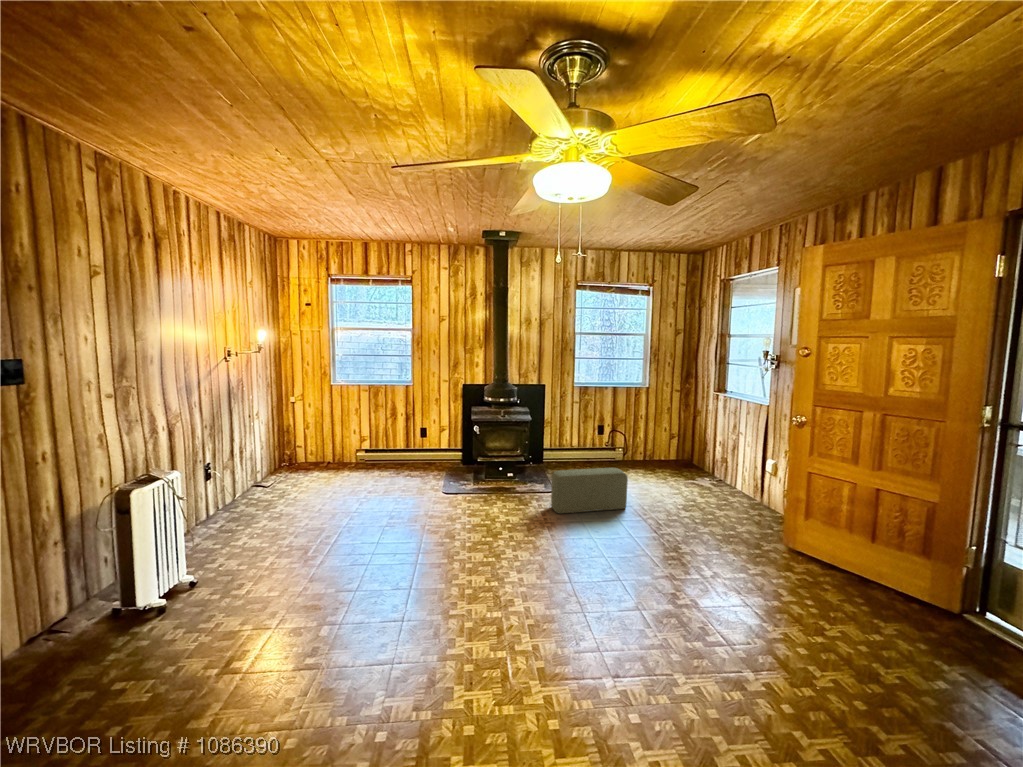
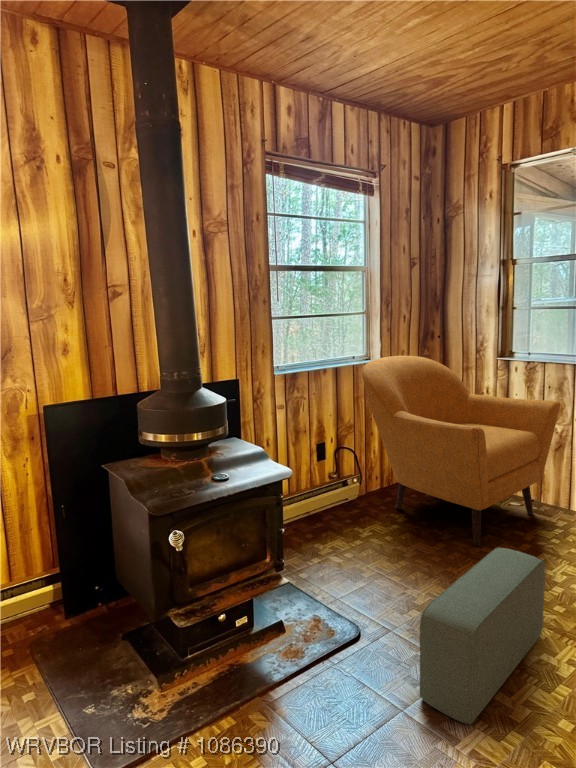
armchair: none [622,385,731,486] -> present [362,356,560,546]

